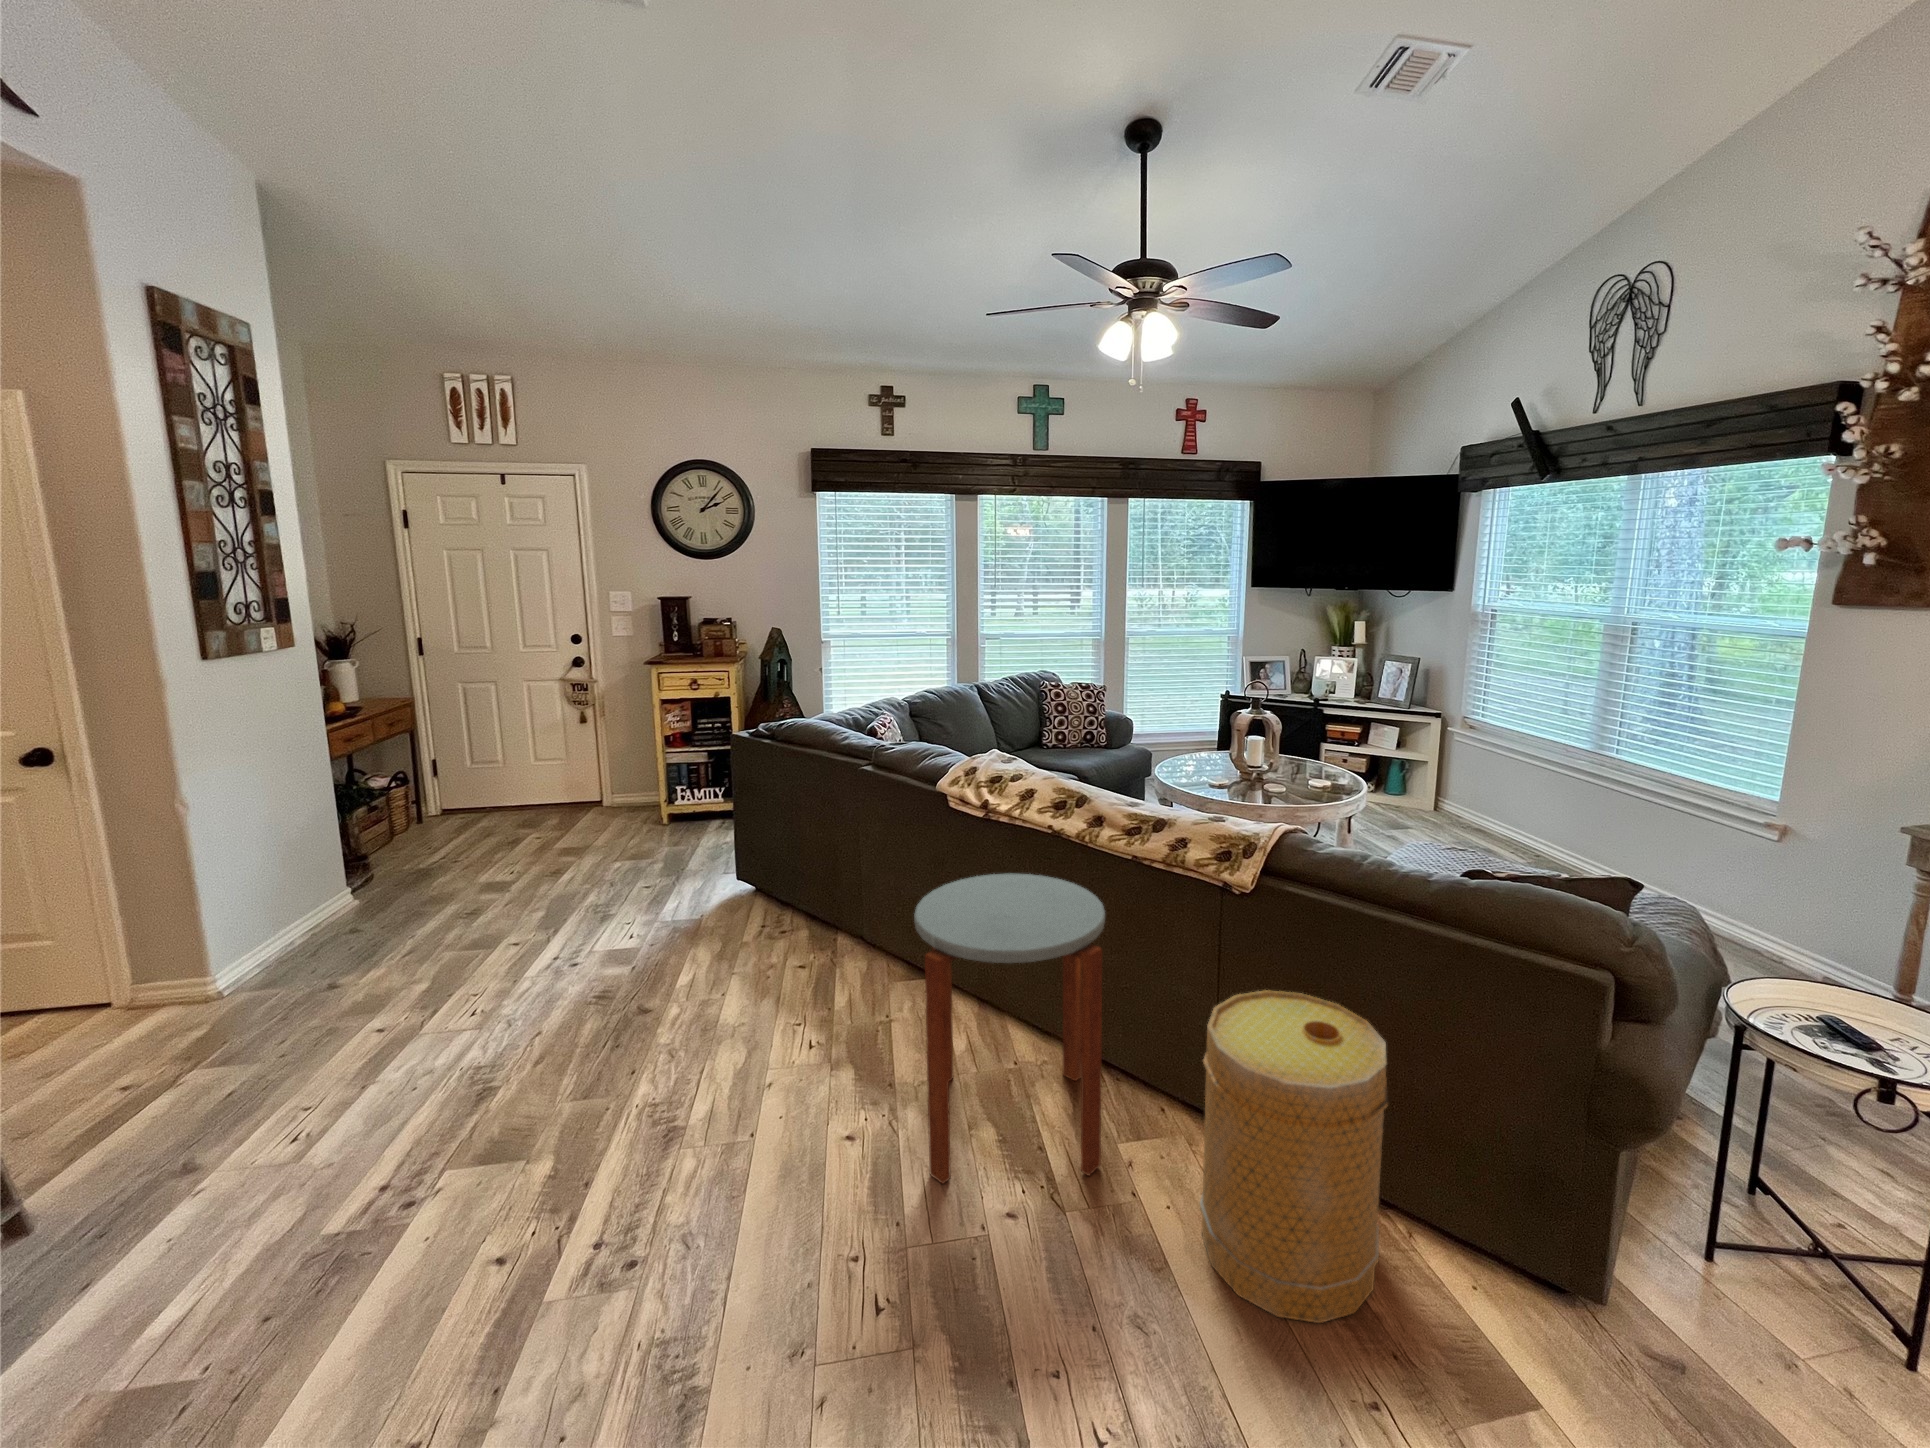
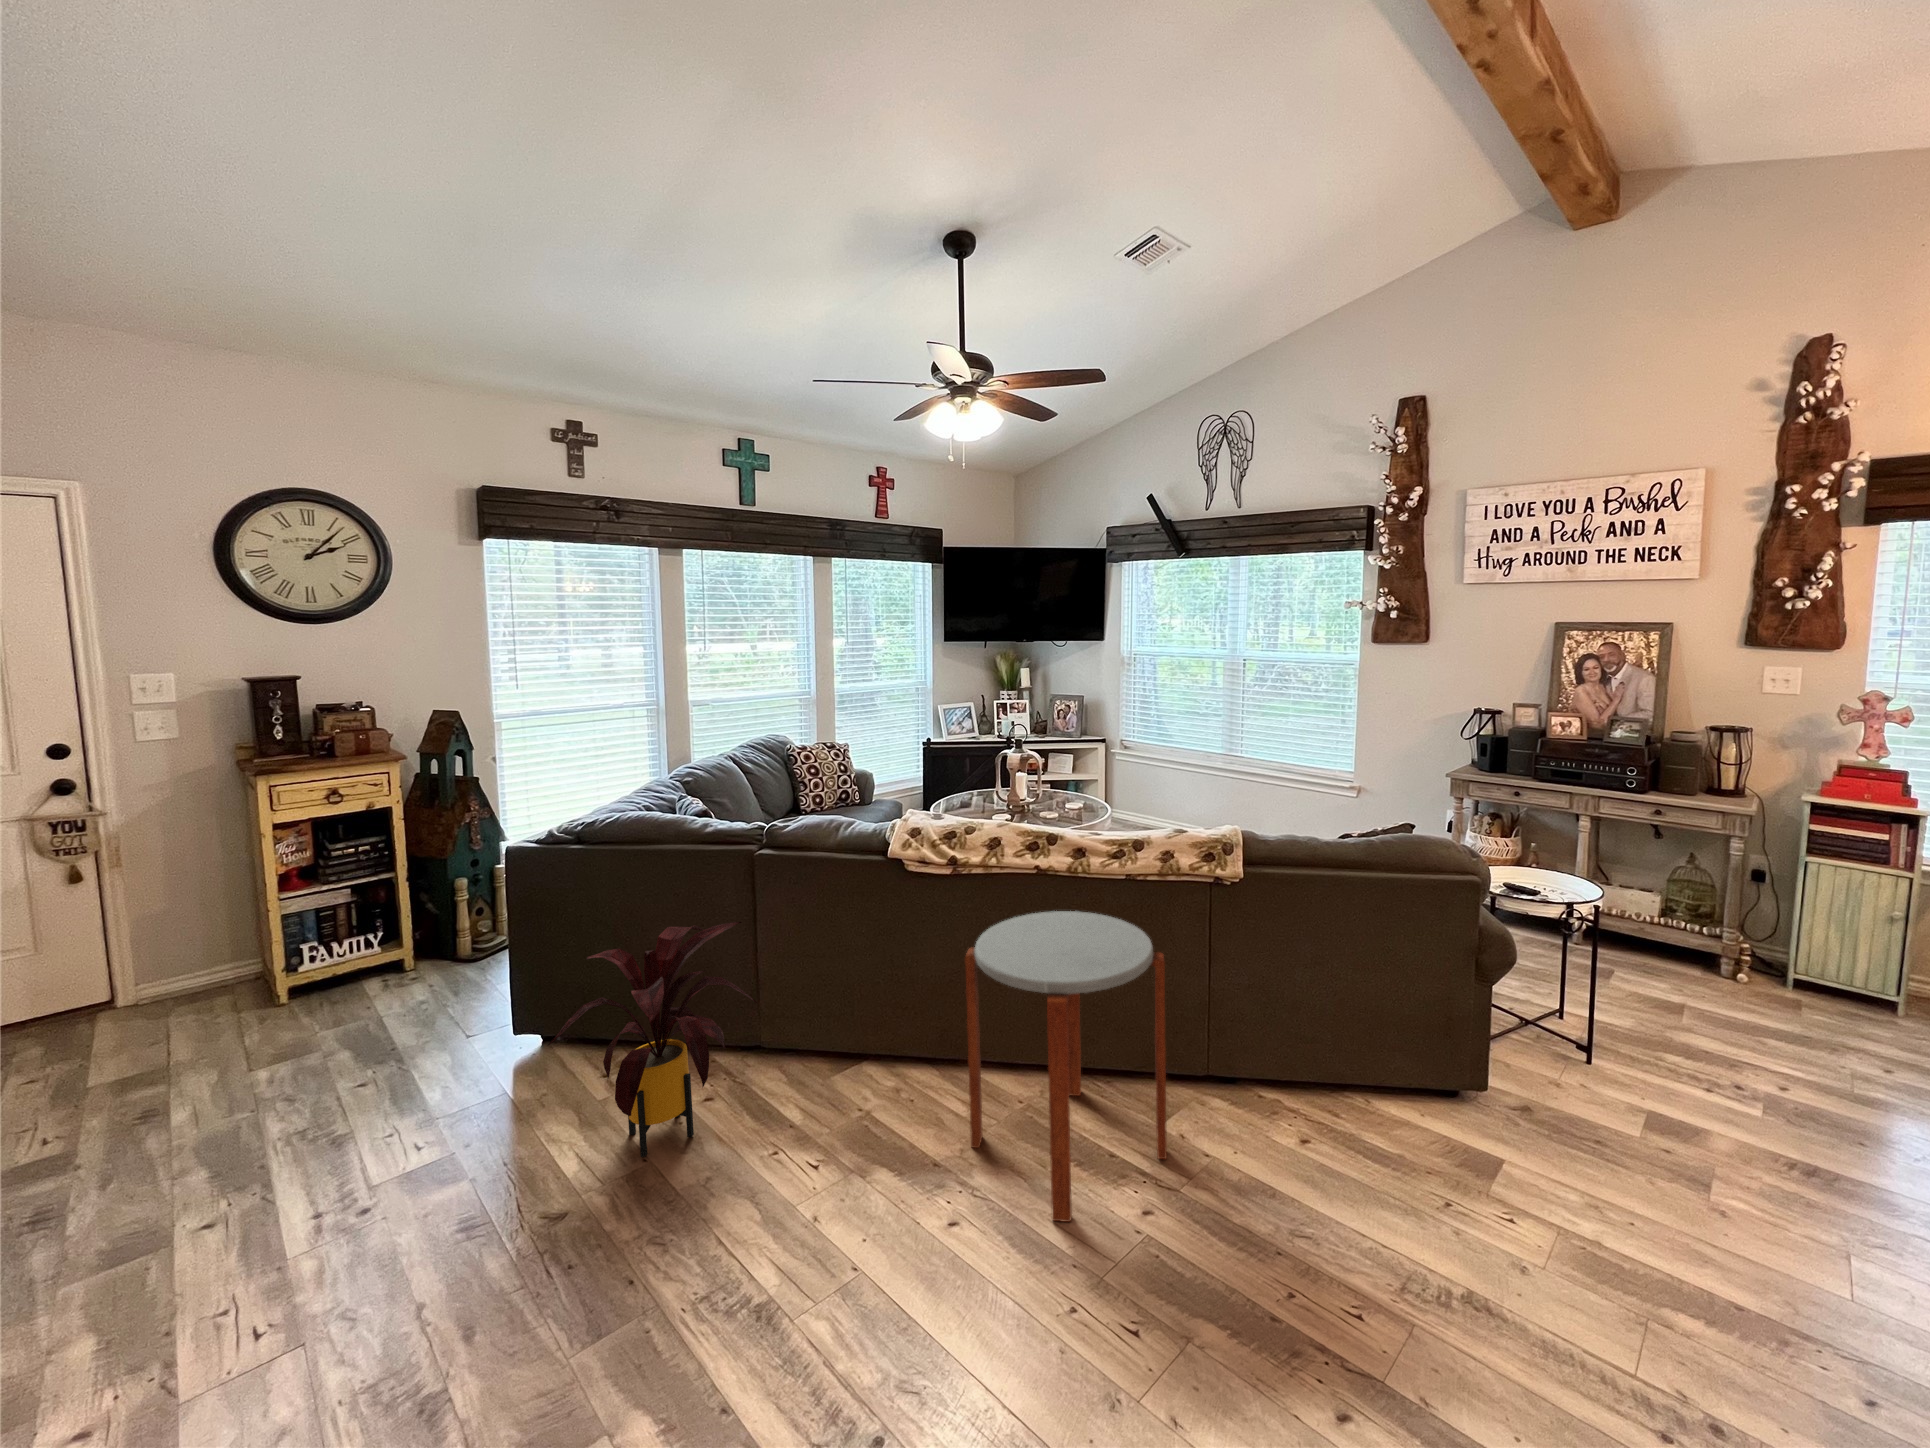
house plant: none [666,816,829,991] -> present [548,922,757,1157]
basket: present [1200,990,1388,1323] -> none [1254,947,1395,1187]

